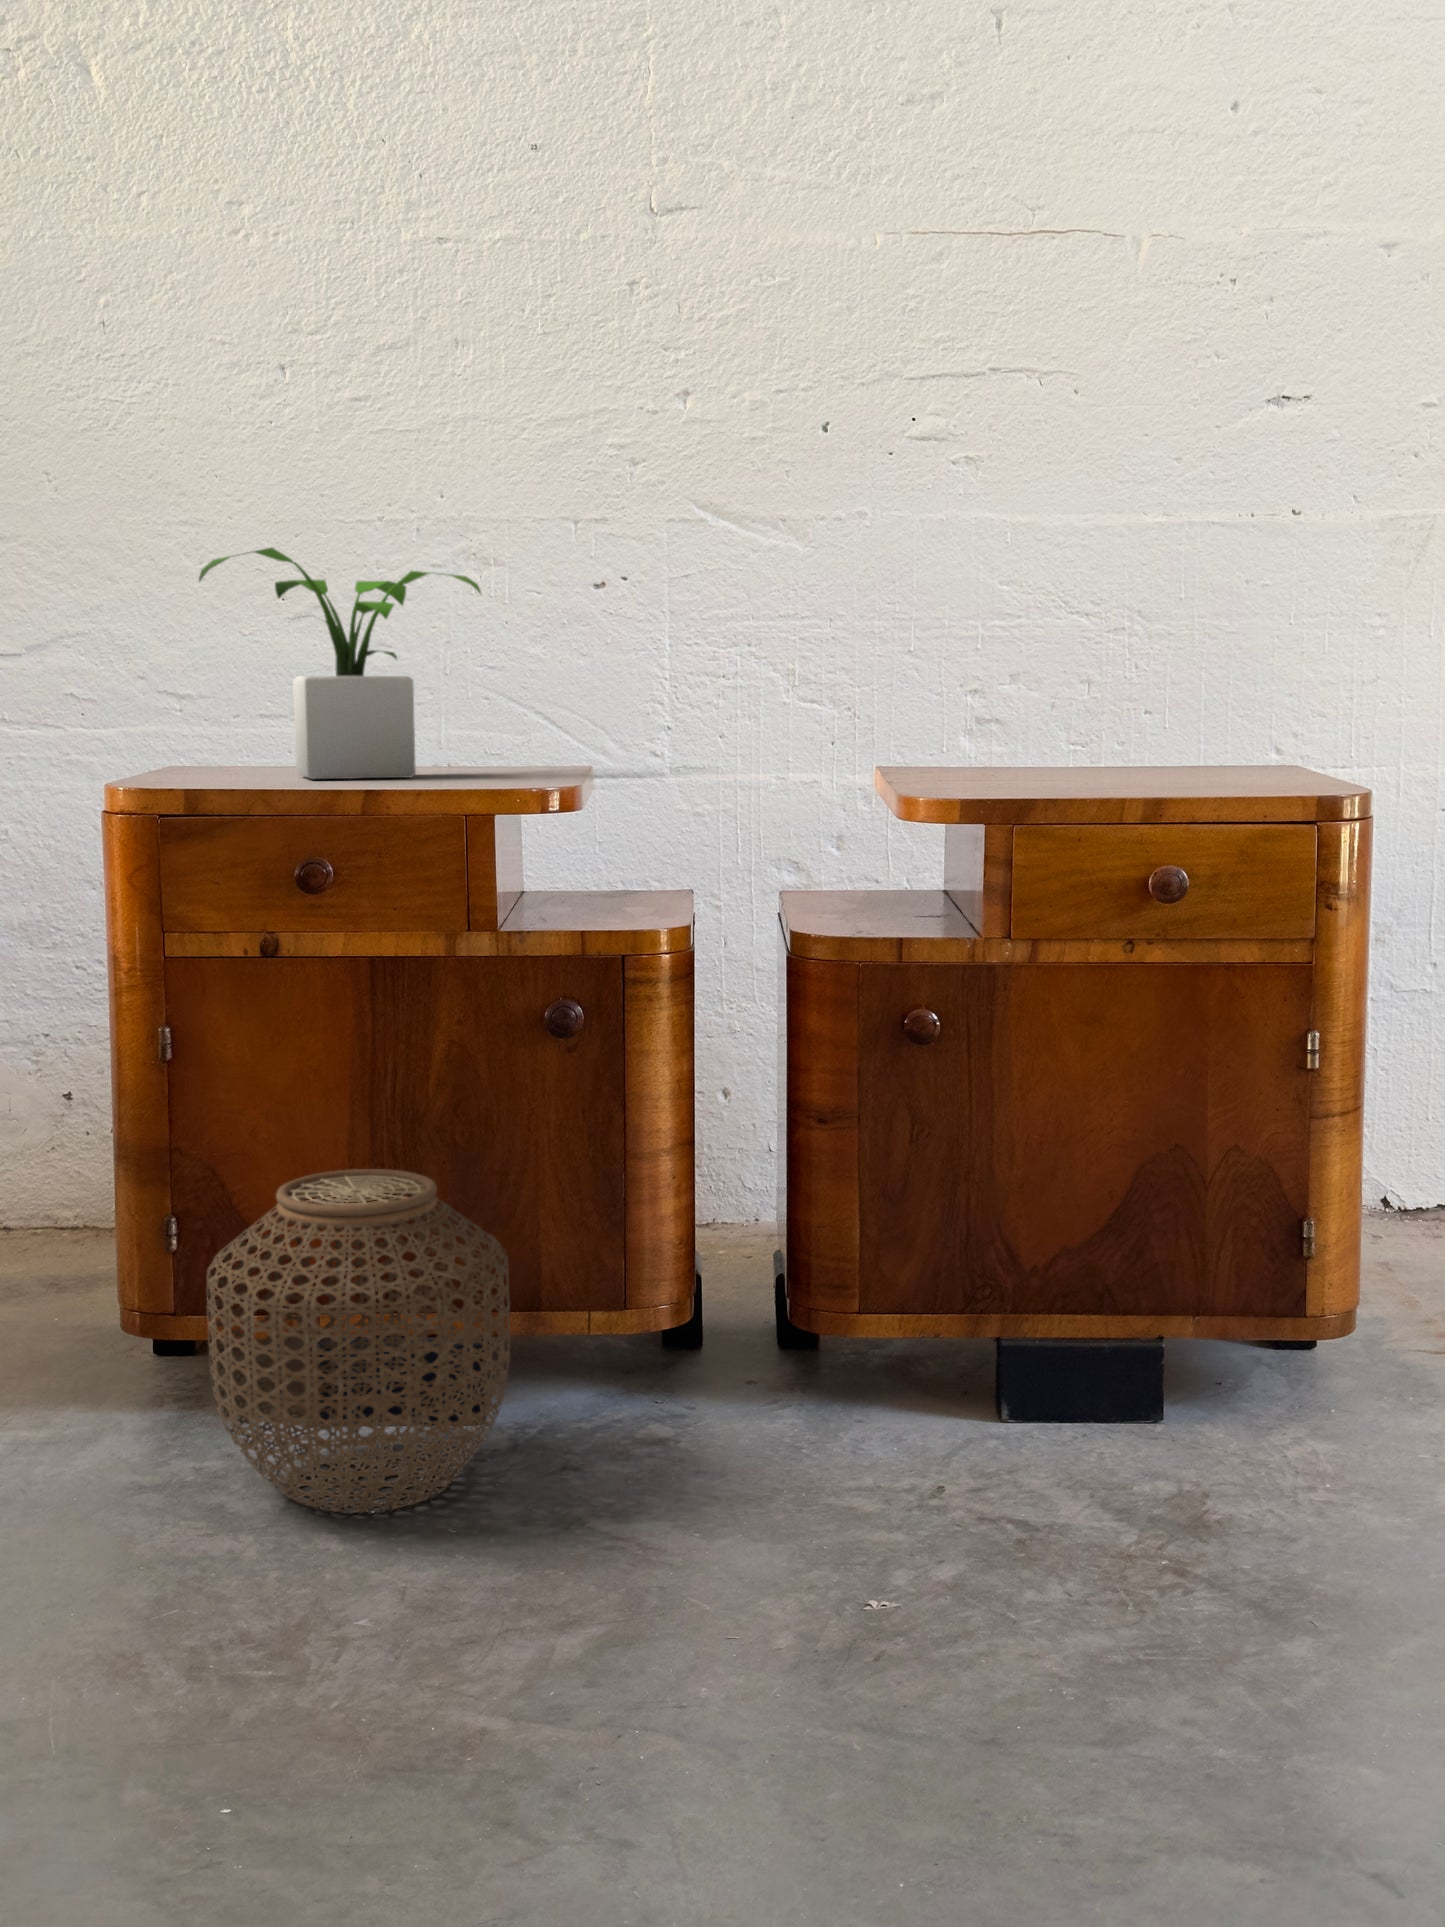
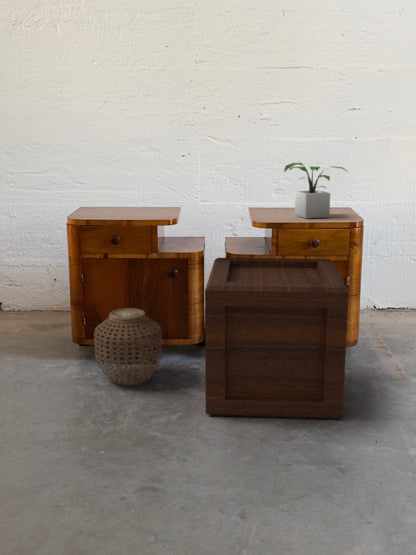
potted plant: present [199,548,481,779] -> present [284,163,347,219]
wooden crate: none [711,947,1387,1664] -> present [205,258,349,419]

